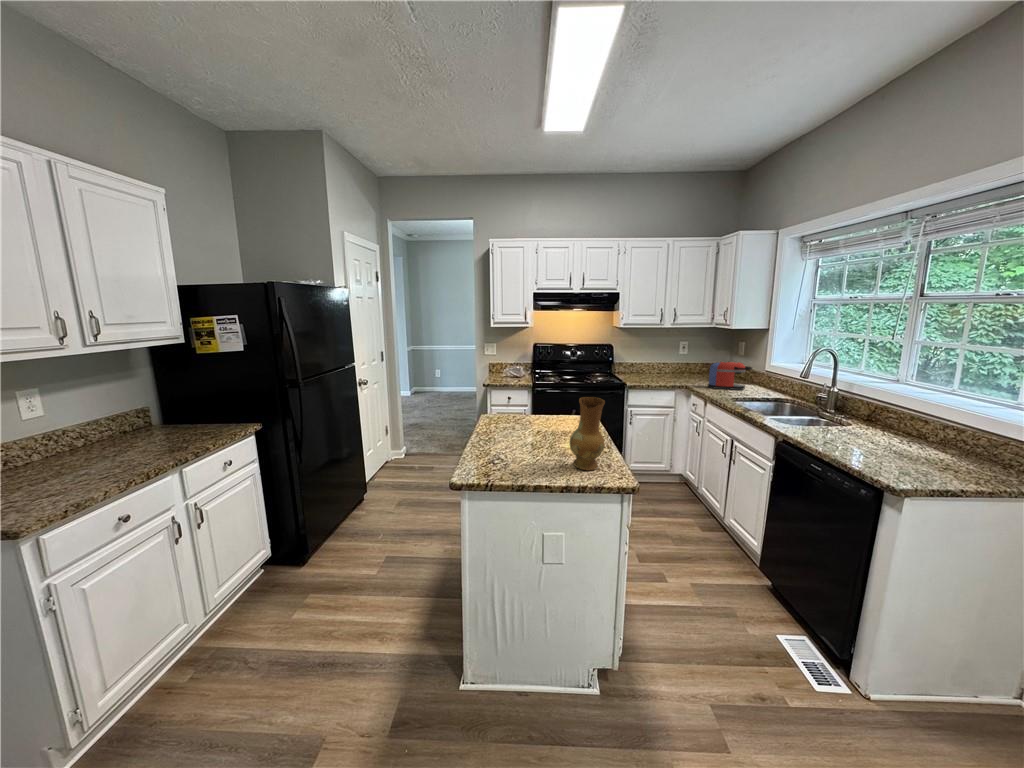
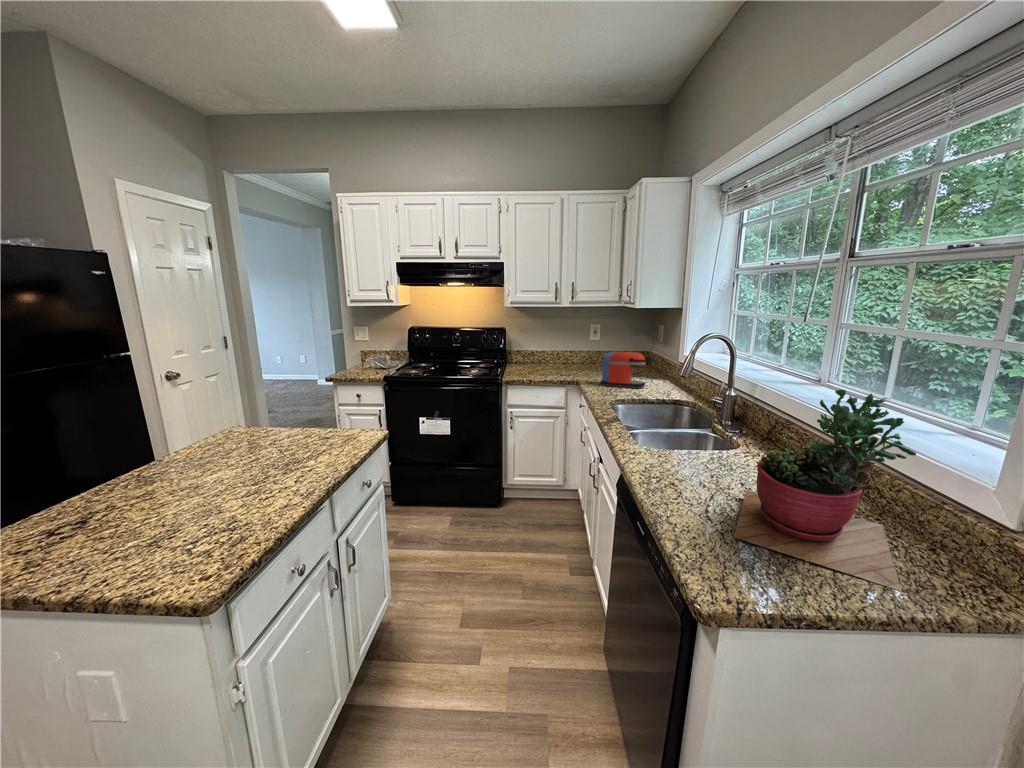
succulent plant: none [880,376,995,482] -> present [734,389,916,591]
ceramic jug: present [569,397,605,471] -> none [138,418,221,550]

